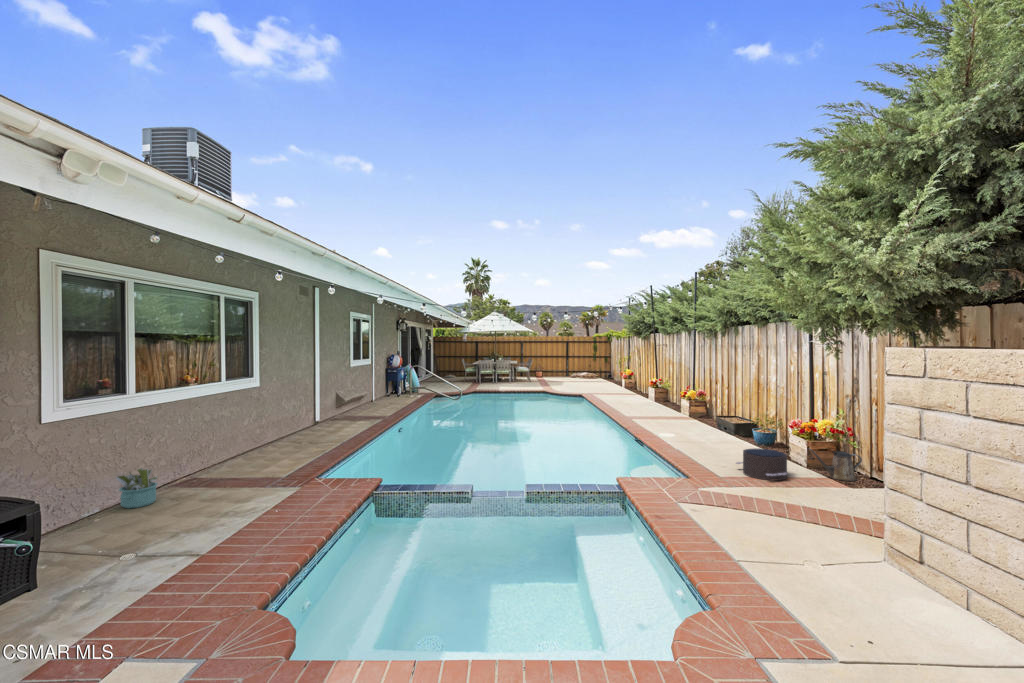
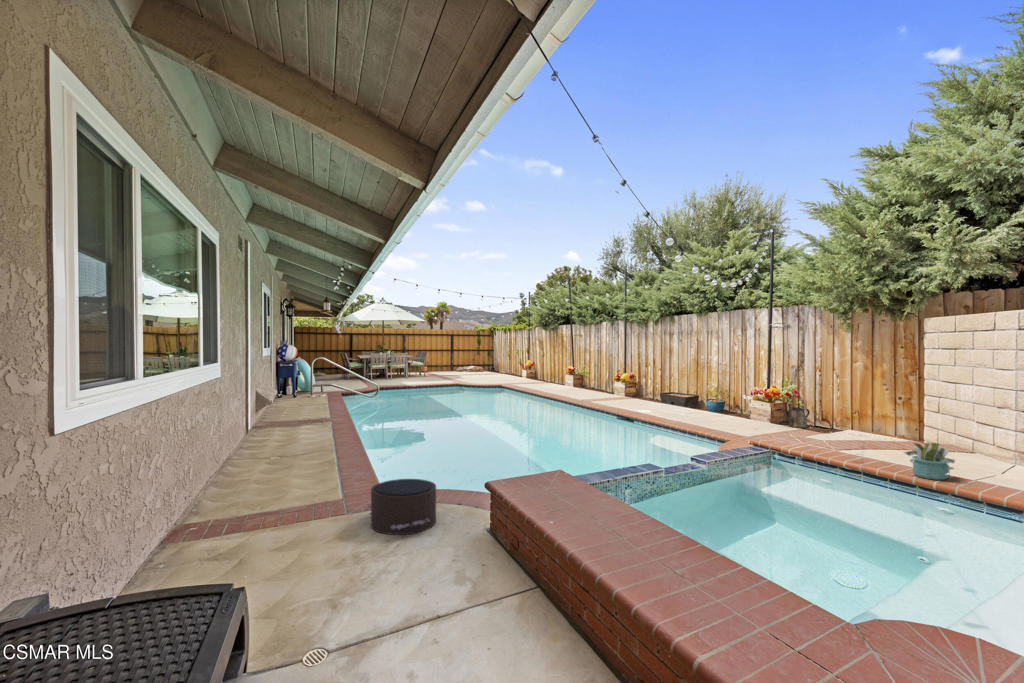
pouf: present [737,448,787,481] -> present [367,479,436,535]
decorative plant: present [116,468,157,508] -> present [904,443,955,480]

